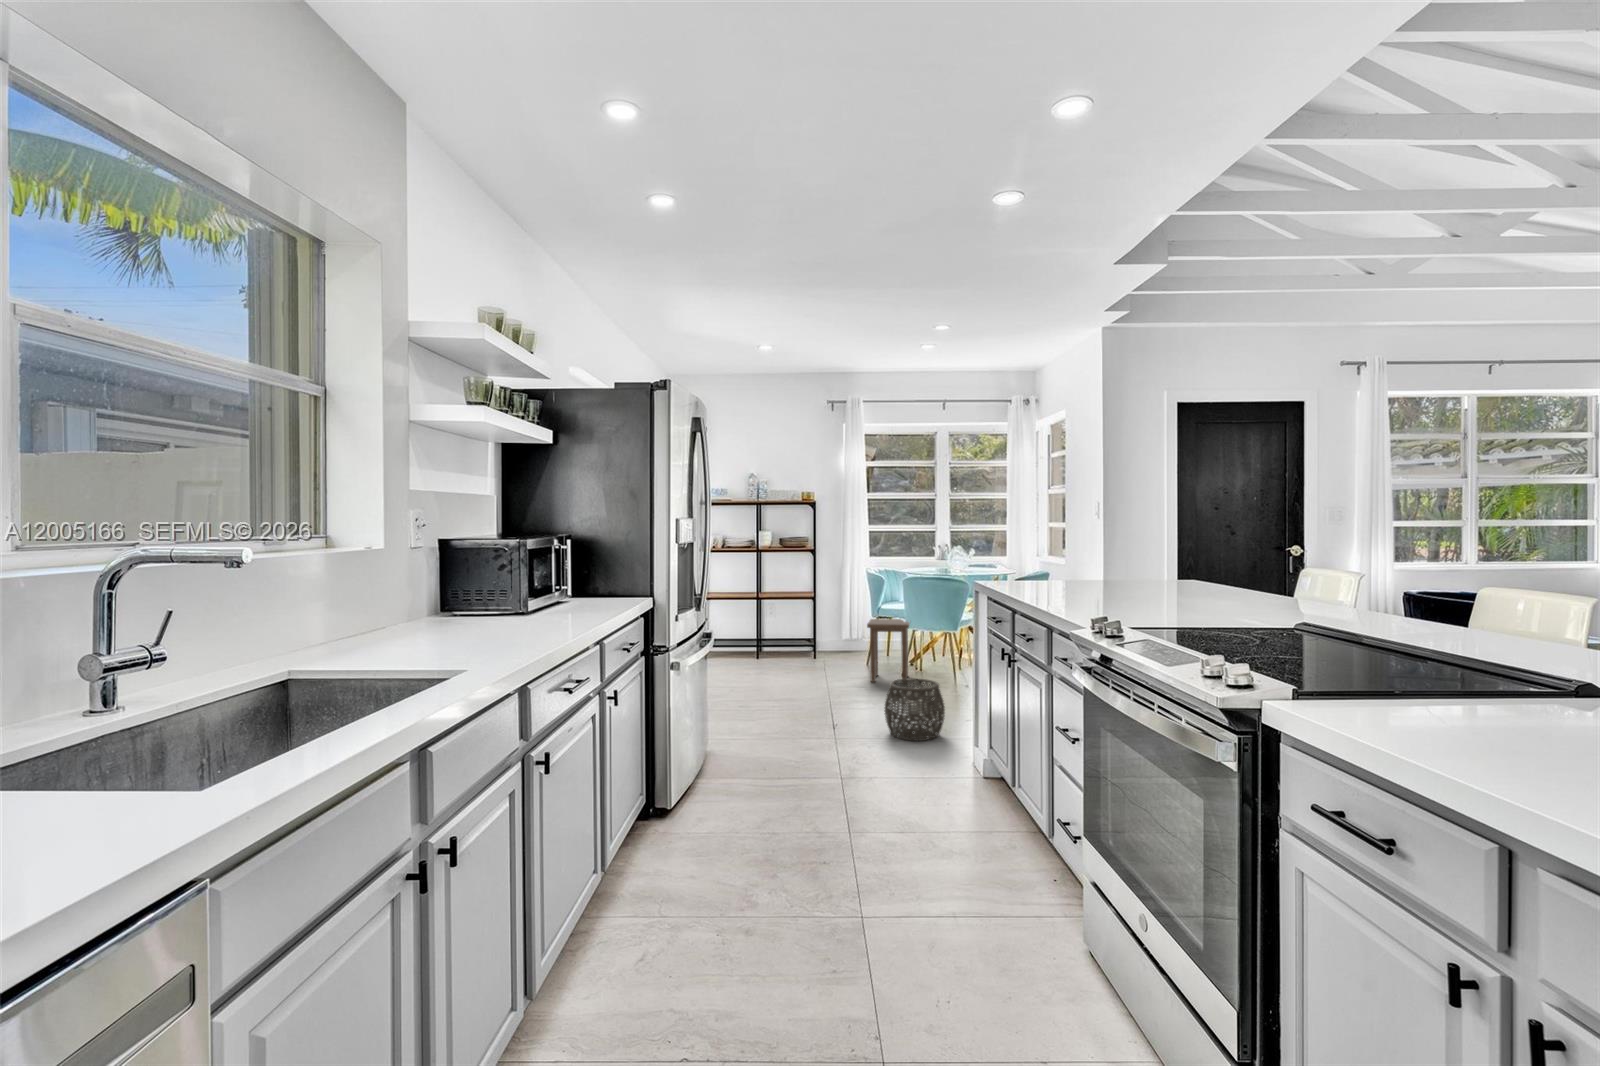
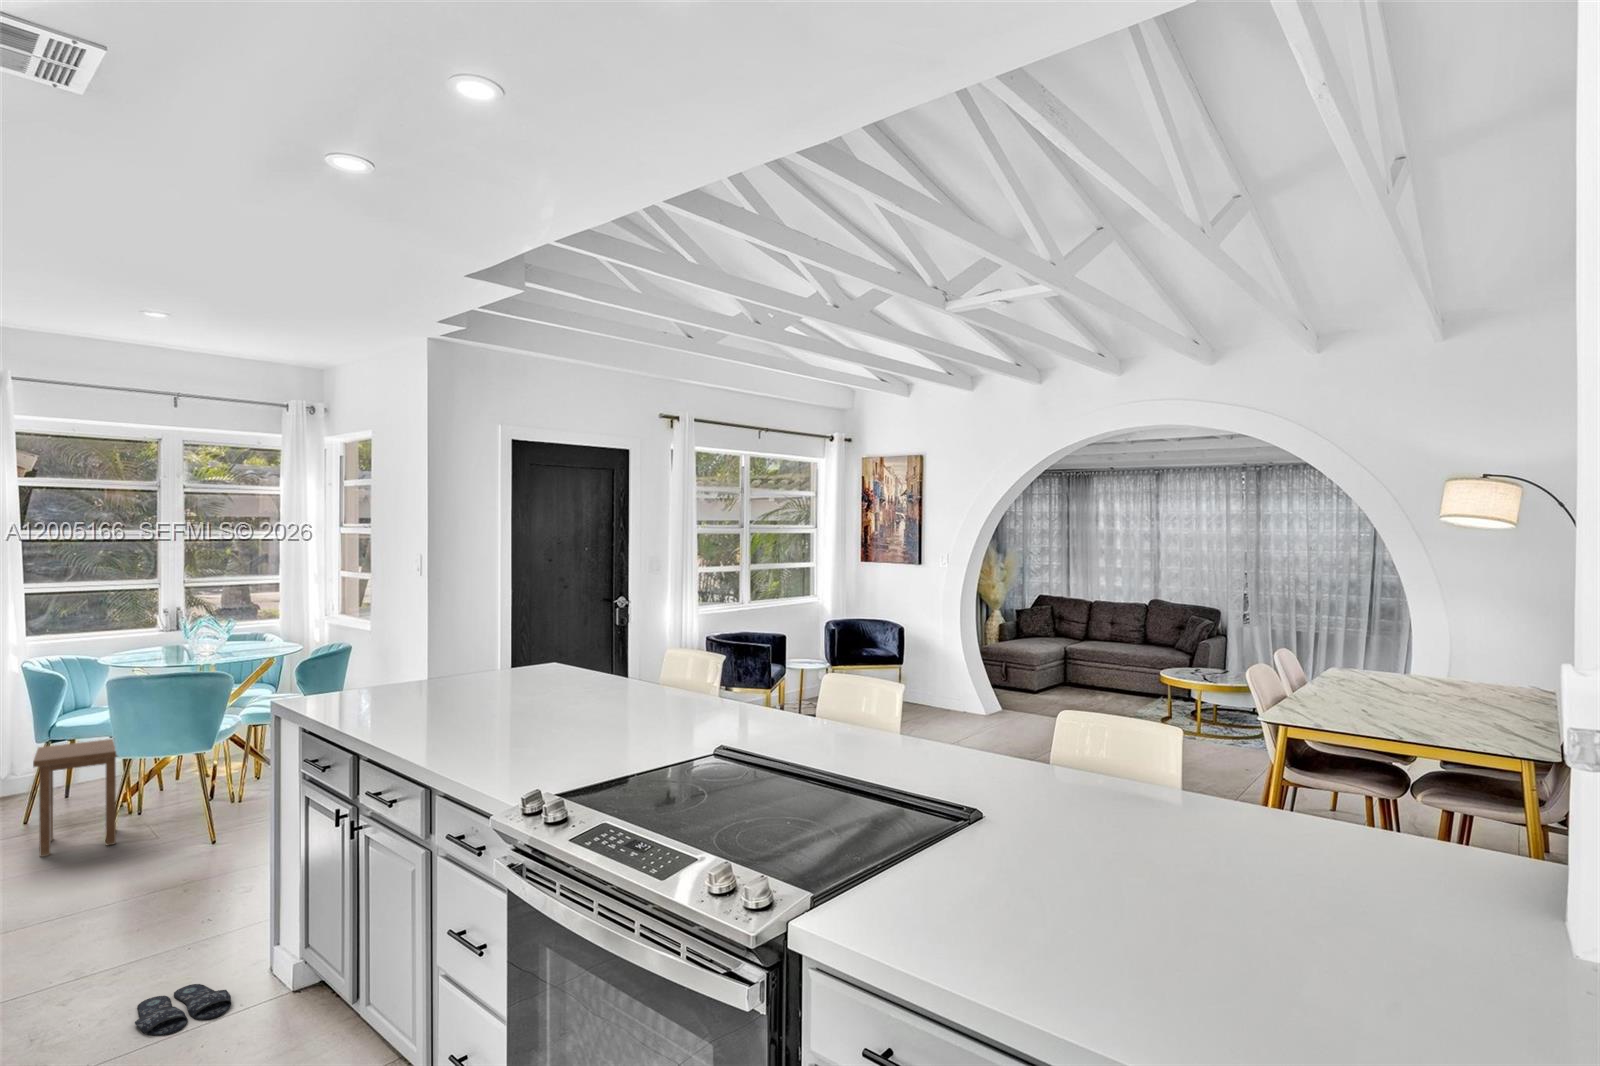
woven basket: present [884,678,945,741] -> none [90,851,211,965]
slippers: none [899,757,949,776] -> present [135,984,231,1036]

